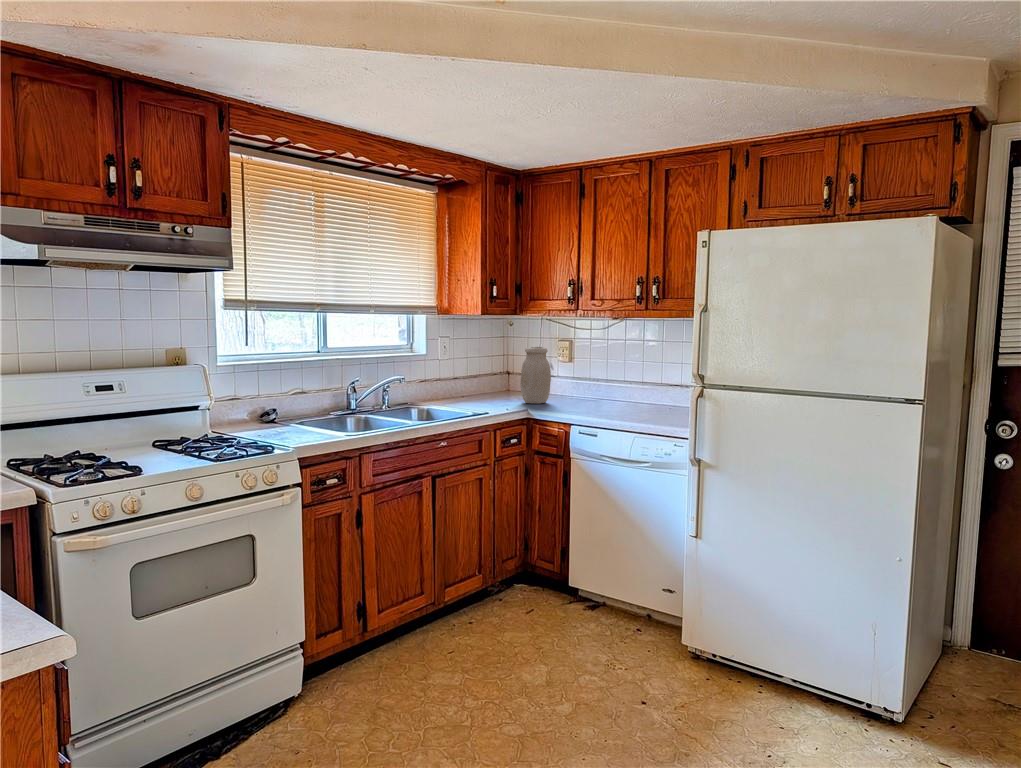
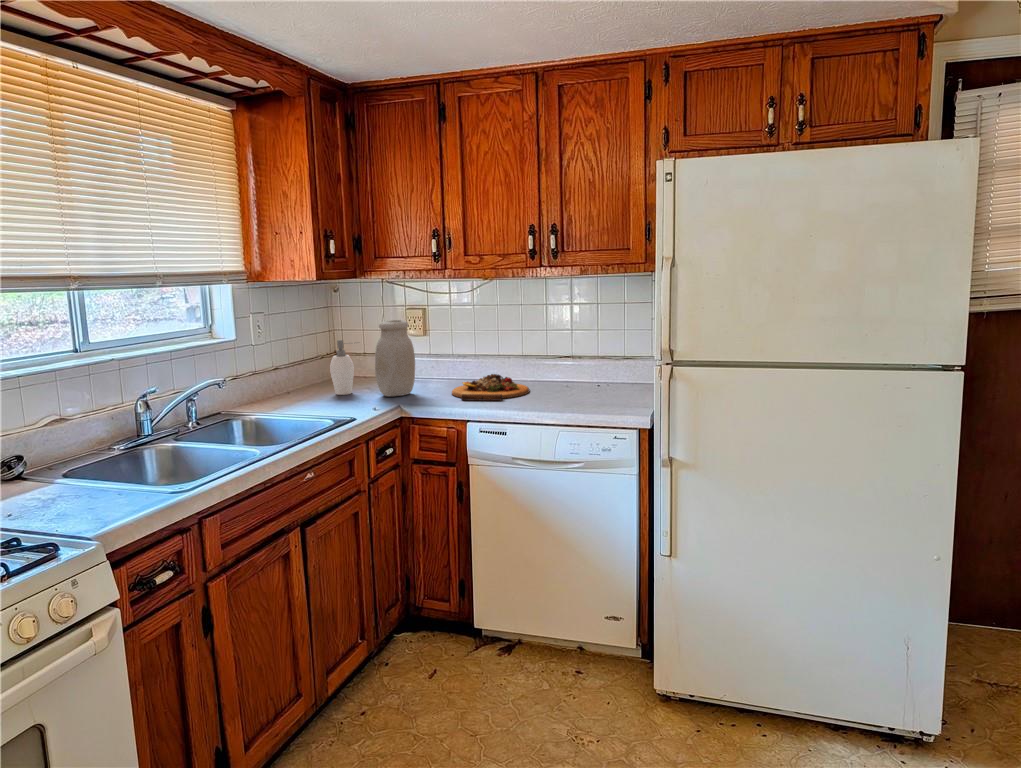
soap dispenser: none [492,360,515,400] -> present [330,340,354,395]
cutting board: none [574,393,636,412] -> present [452,374,530,401]

